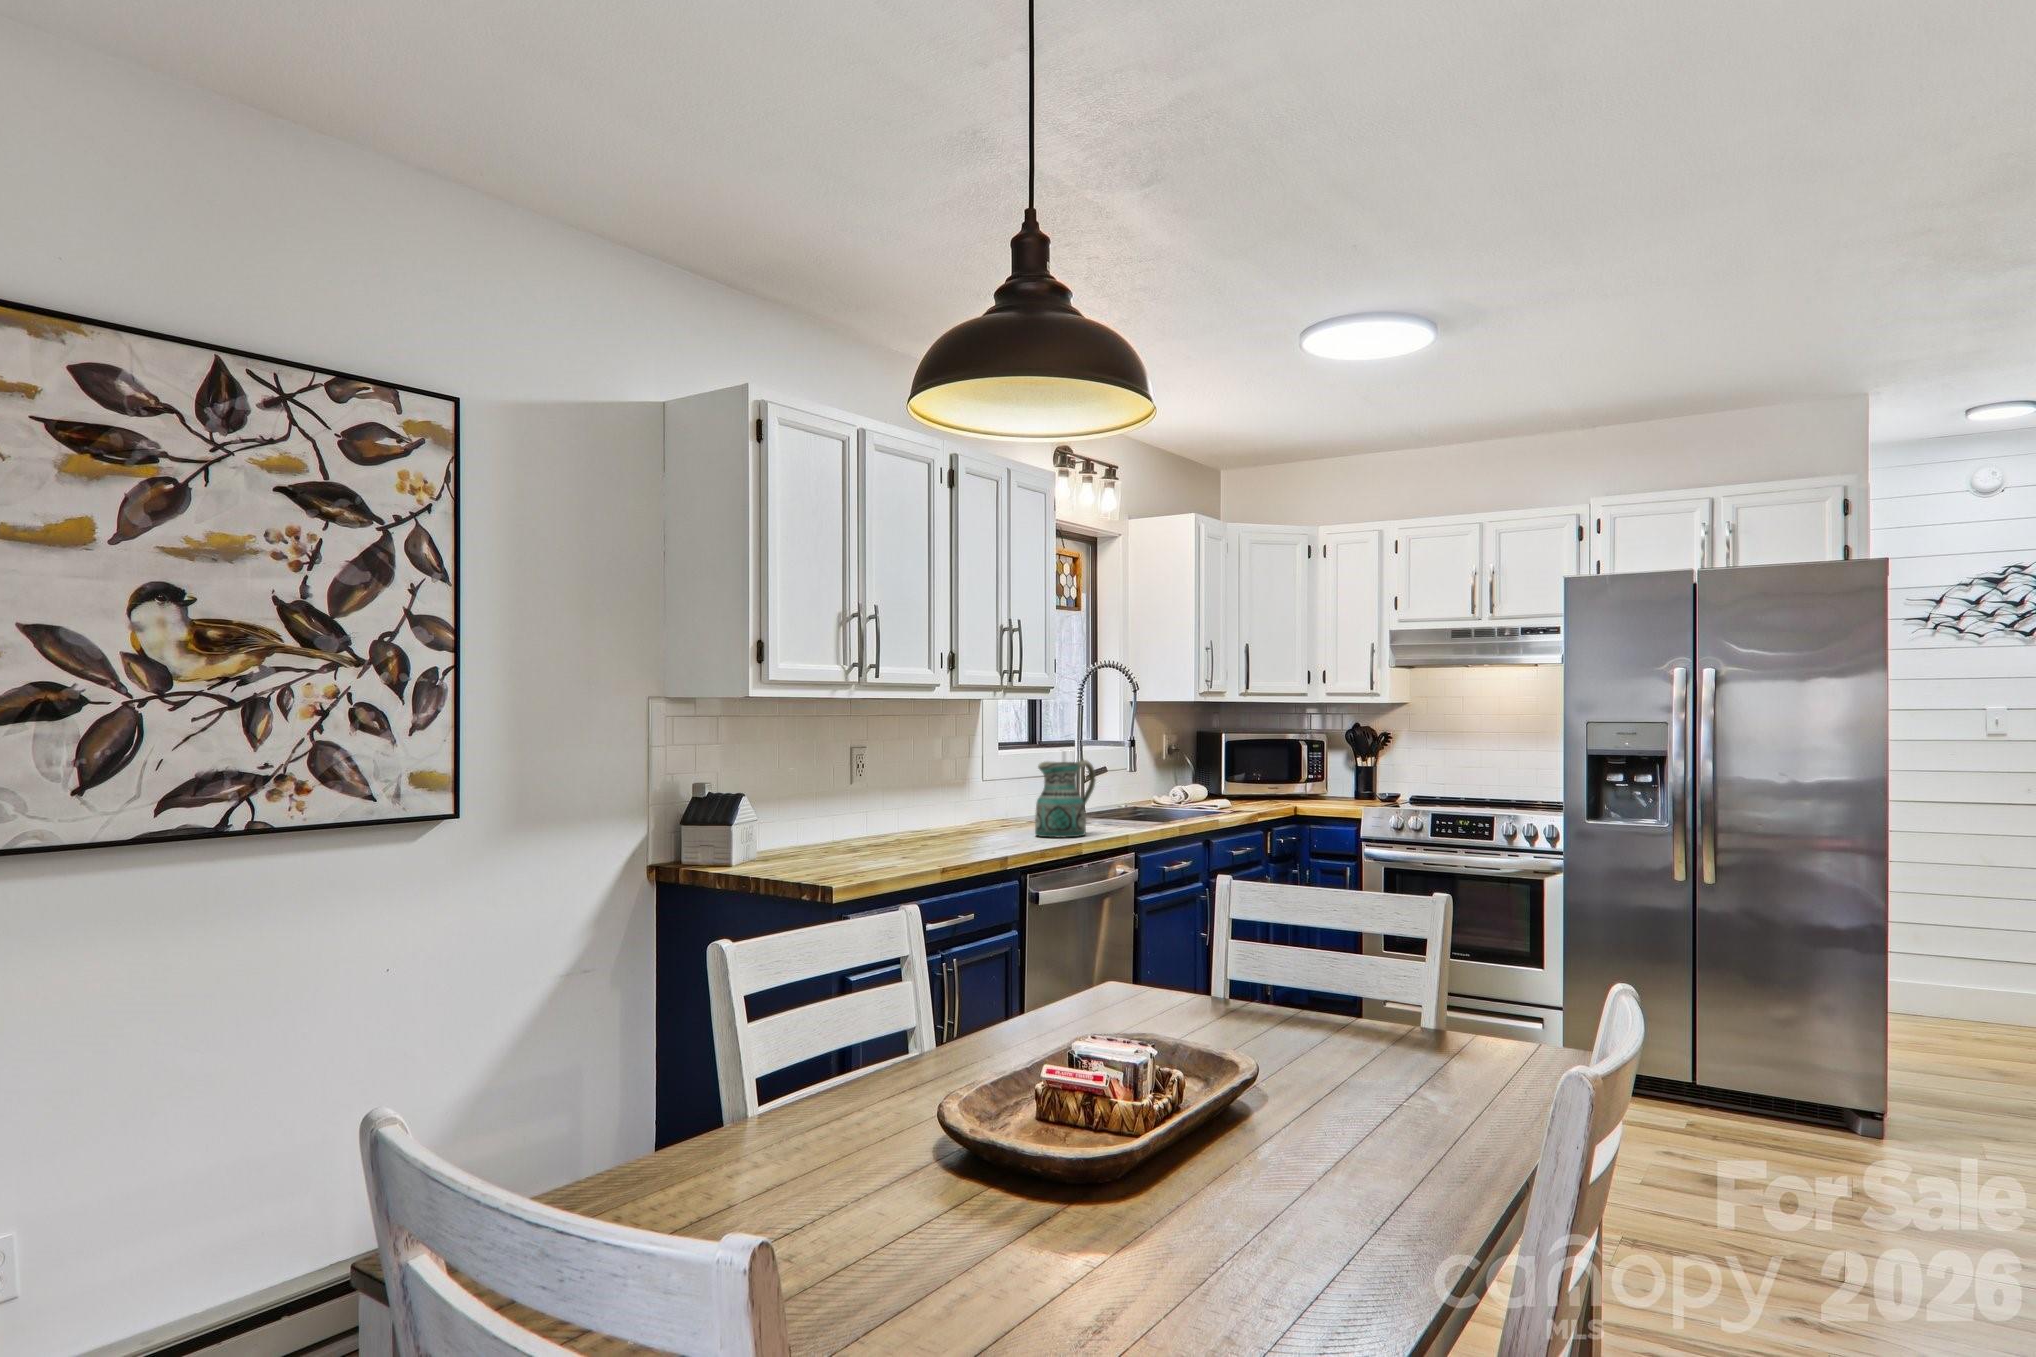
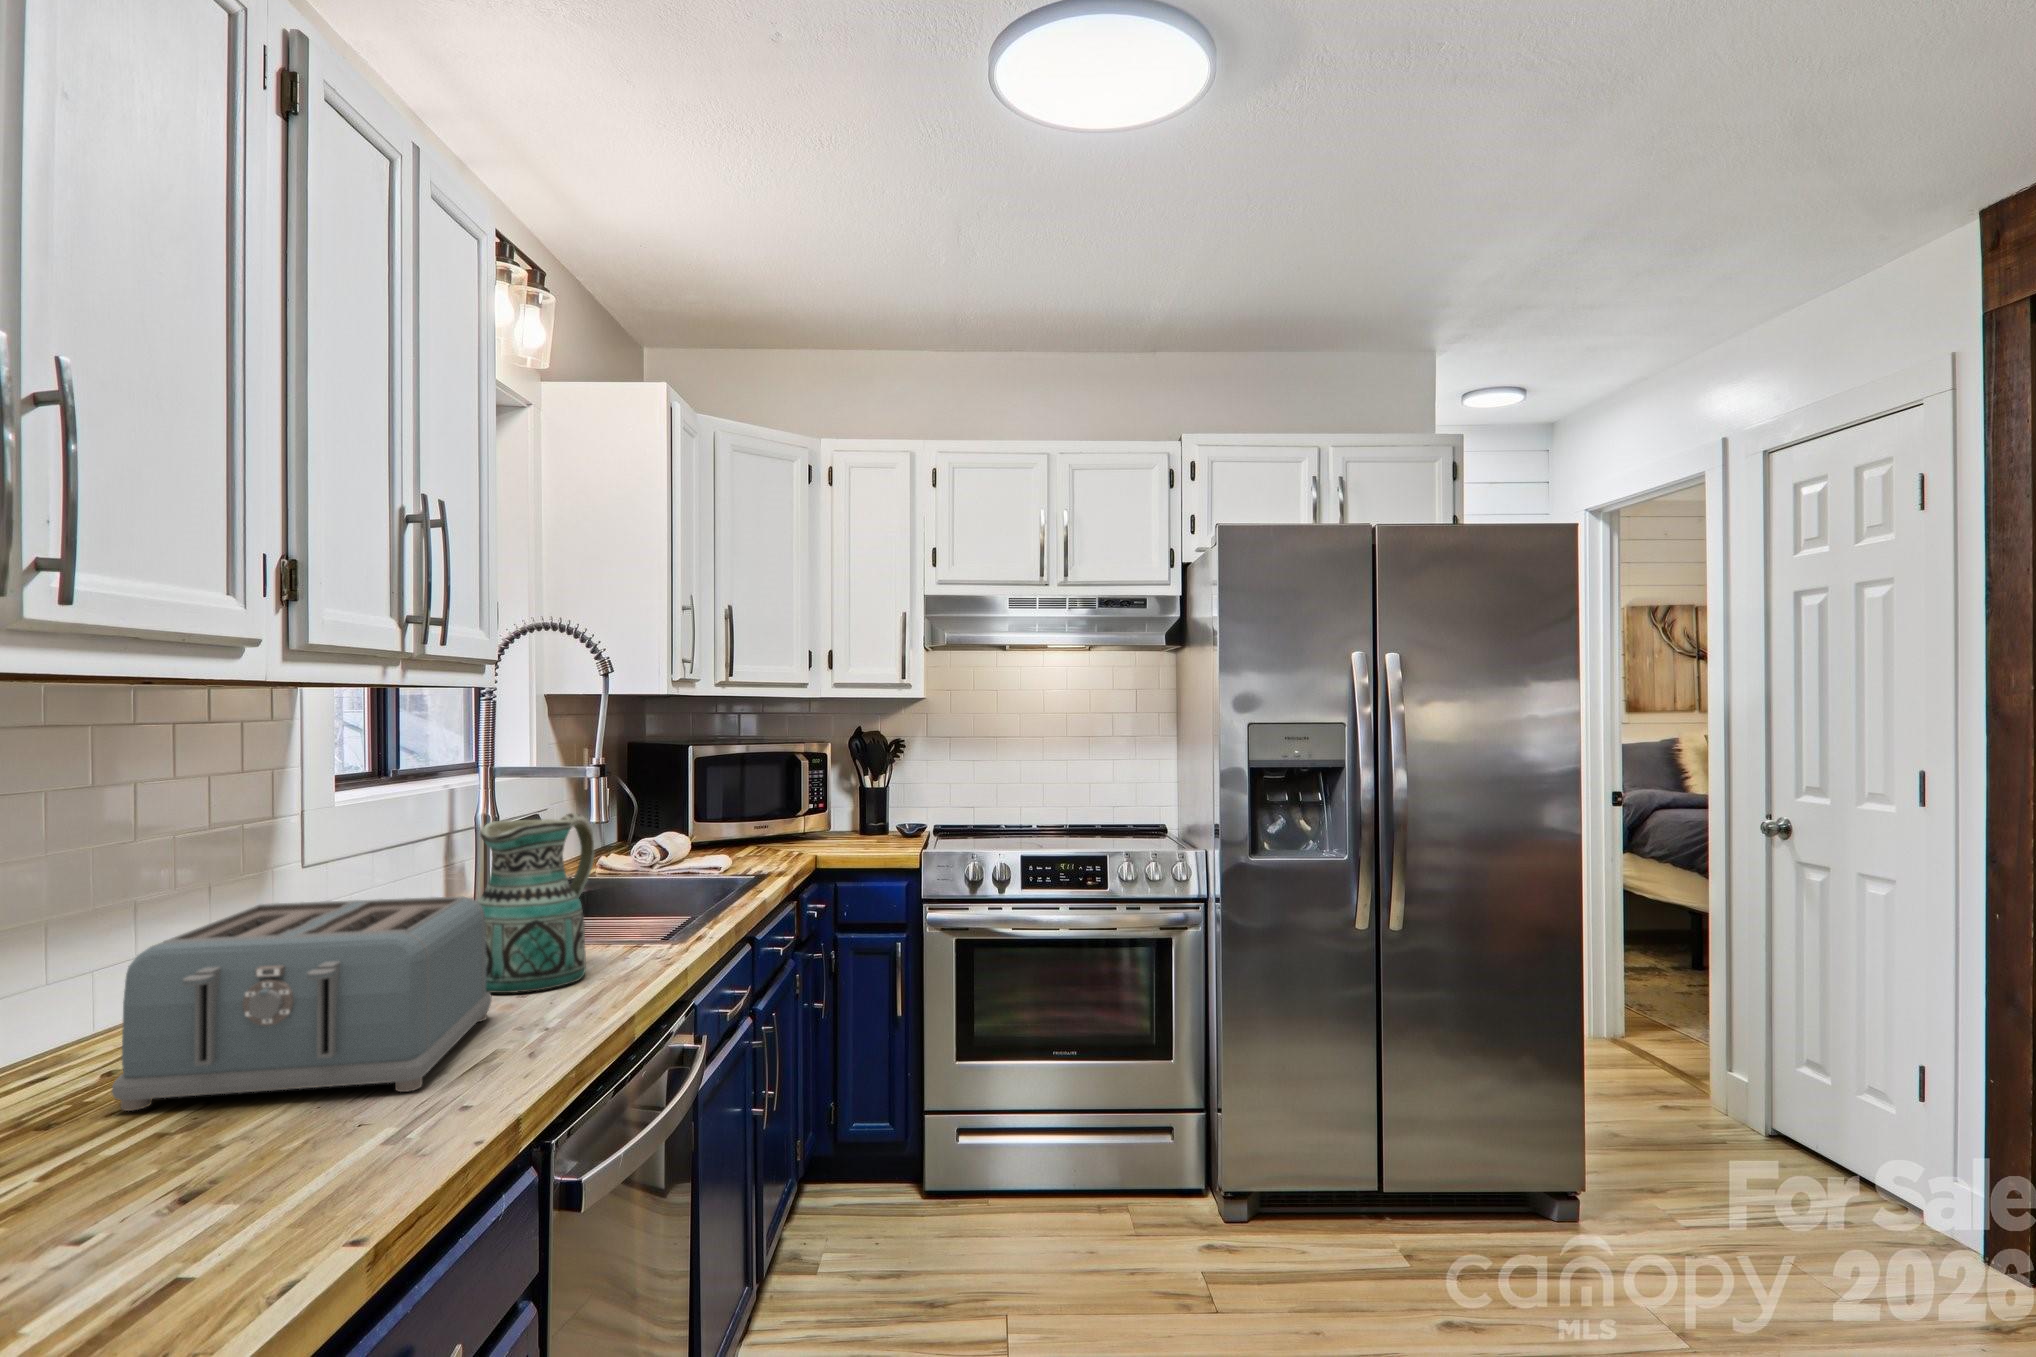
toaster: none [901,787,1033,852] -> present [112,896,492,1111]

